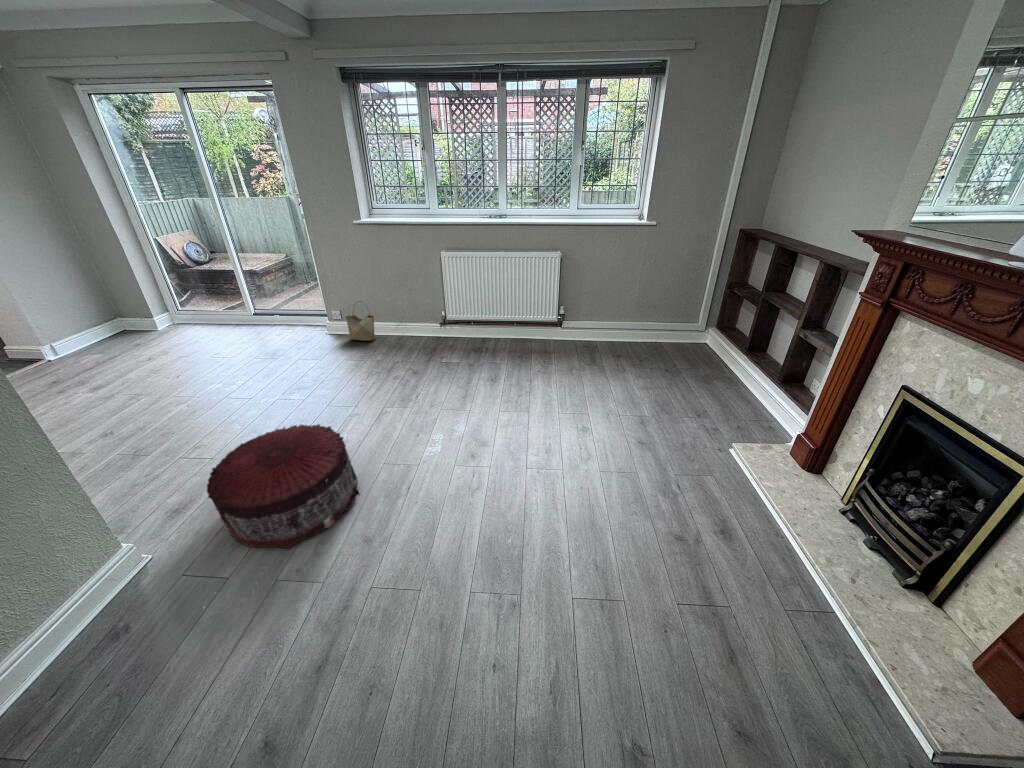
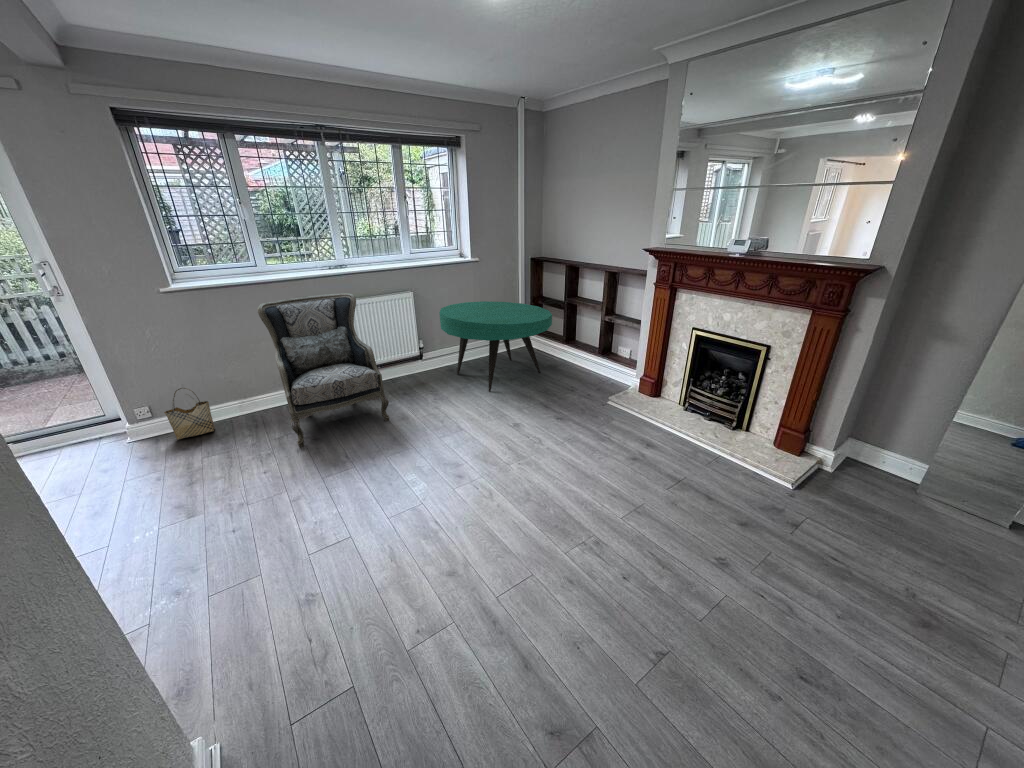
armchair: none [396,241,500,378] -> present [257,293,389,447]
coffee table: none [570,274,714,382] -> present [439,301,552,392]
pouf: present [207,424,360,548] -> none [236,500,404,664]

